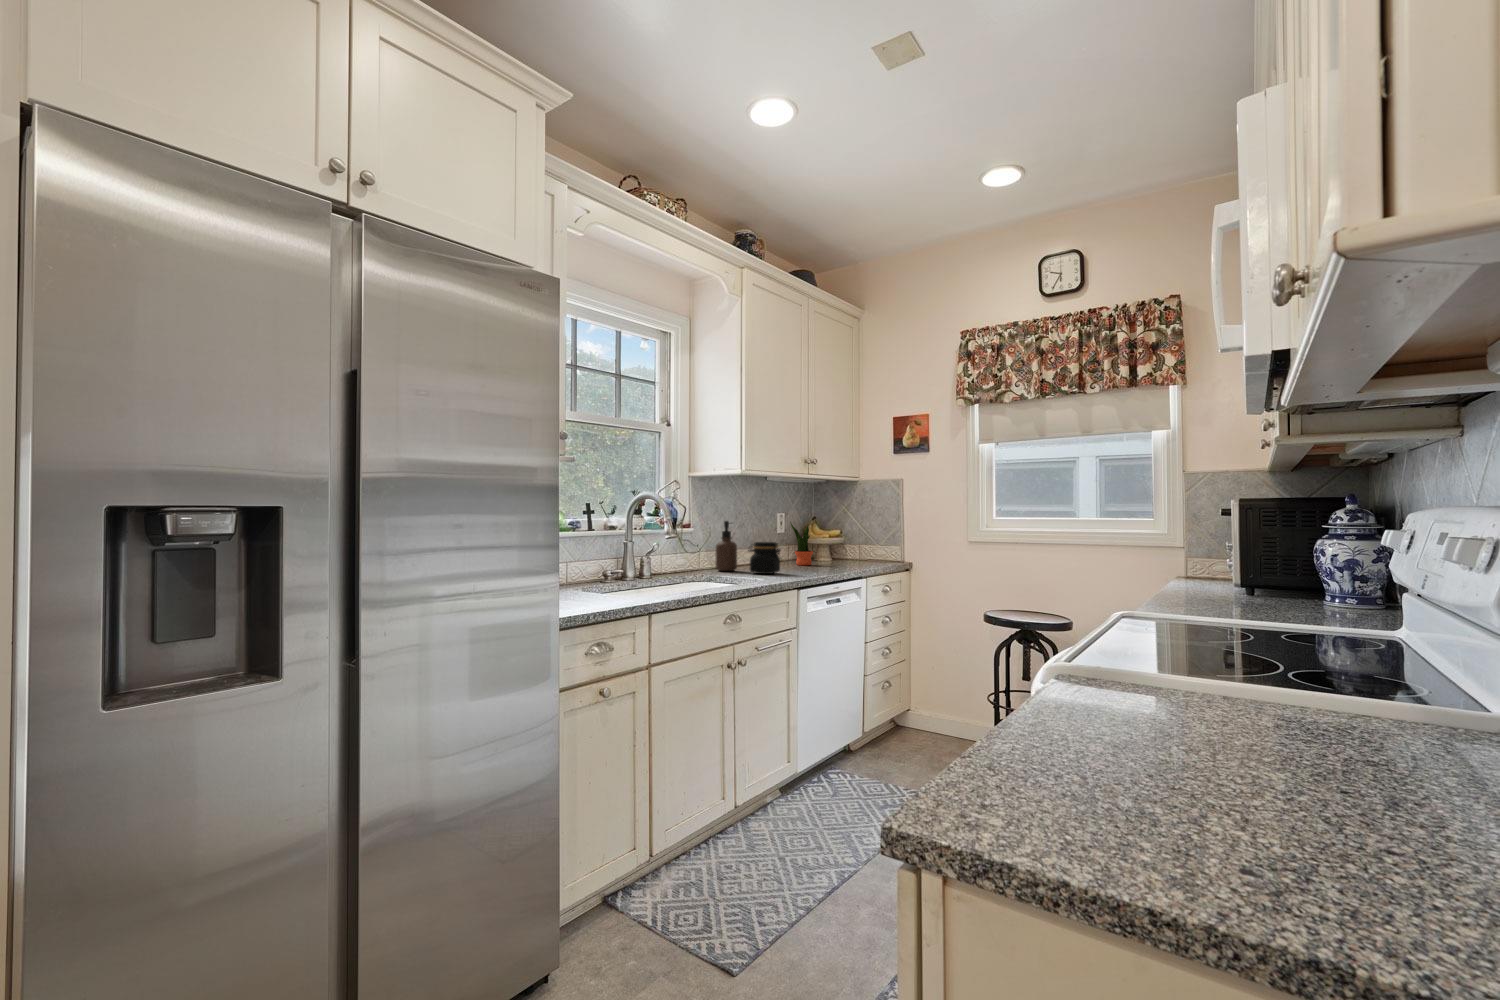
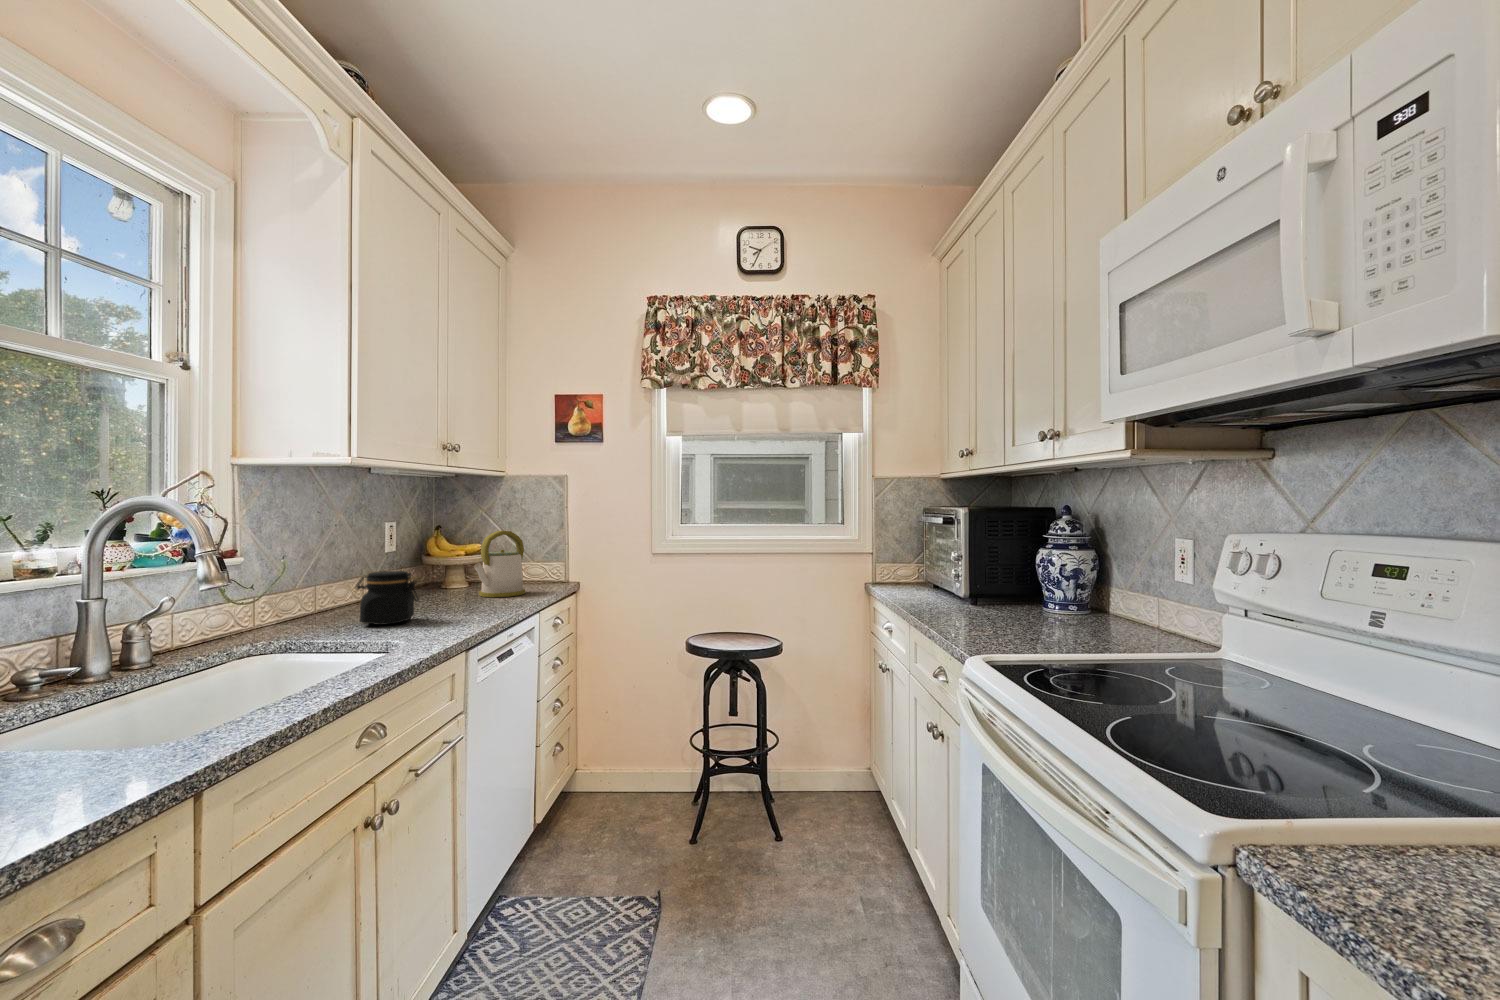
soap dispenser: present [715,521,737,571] -> none [286,539,330,625]
potted plant: present [790,522,813,565] -> none [409,530,448,594]
kettle: none [826,522,862,569] -> present [474,531,525,597]

